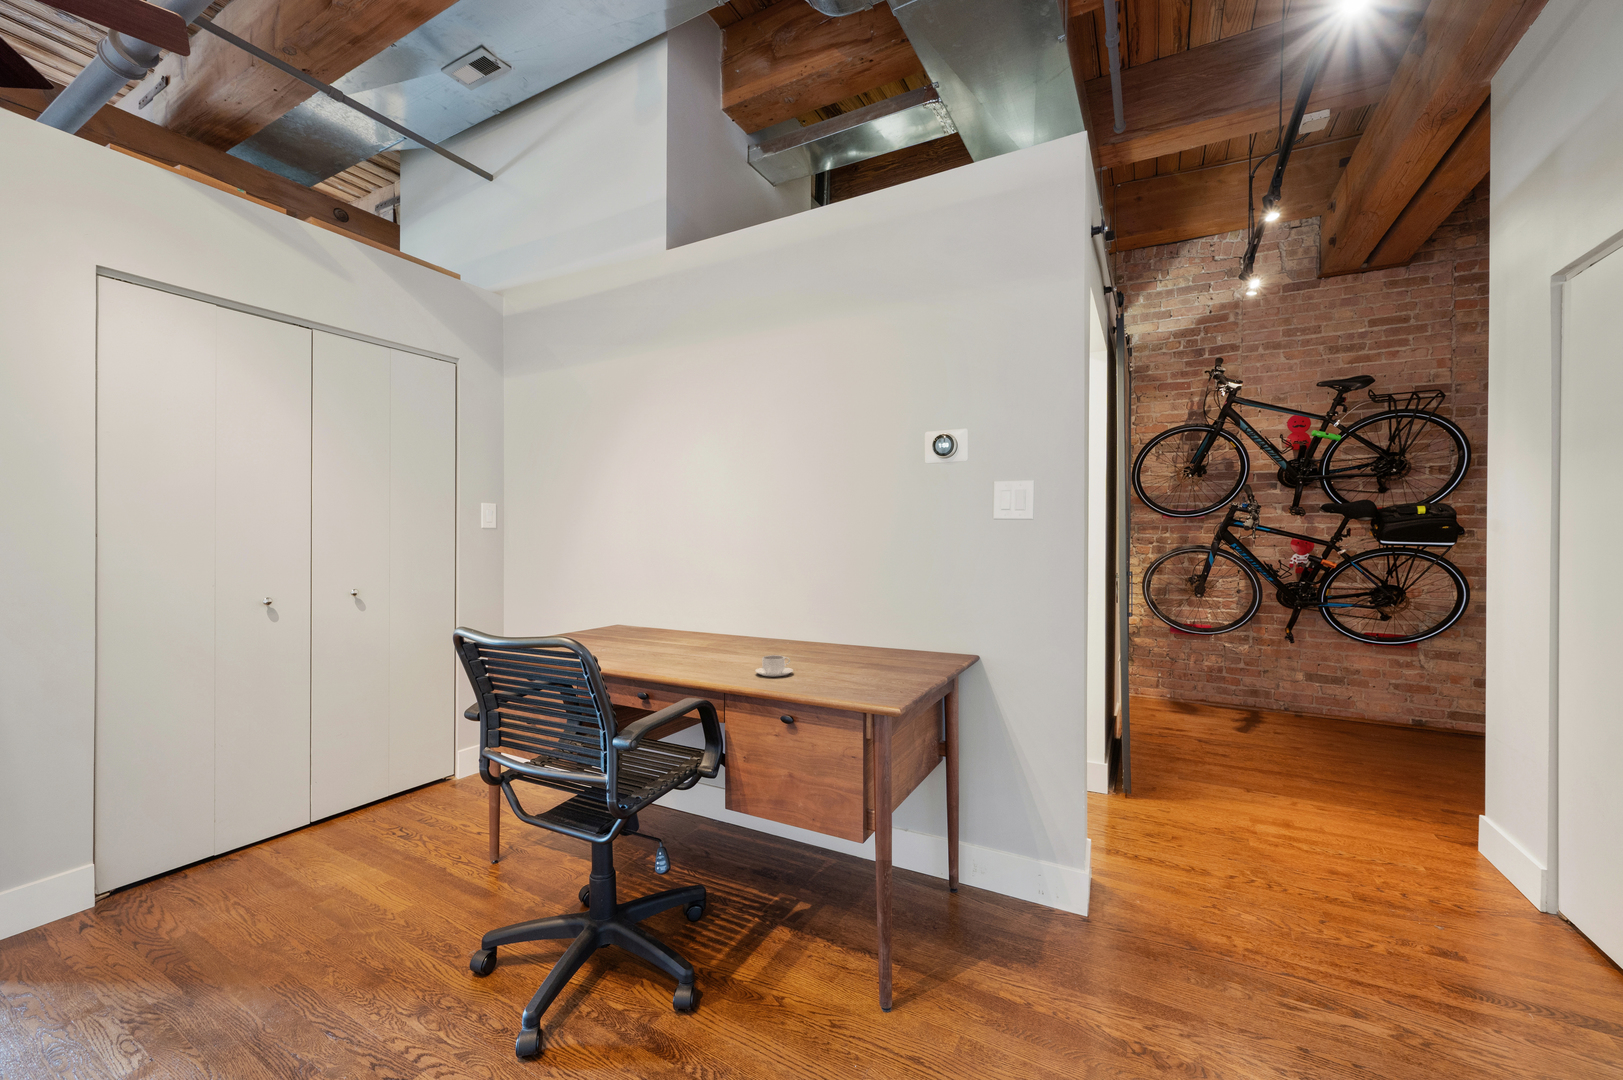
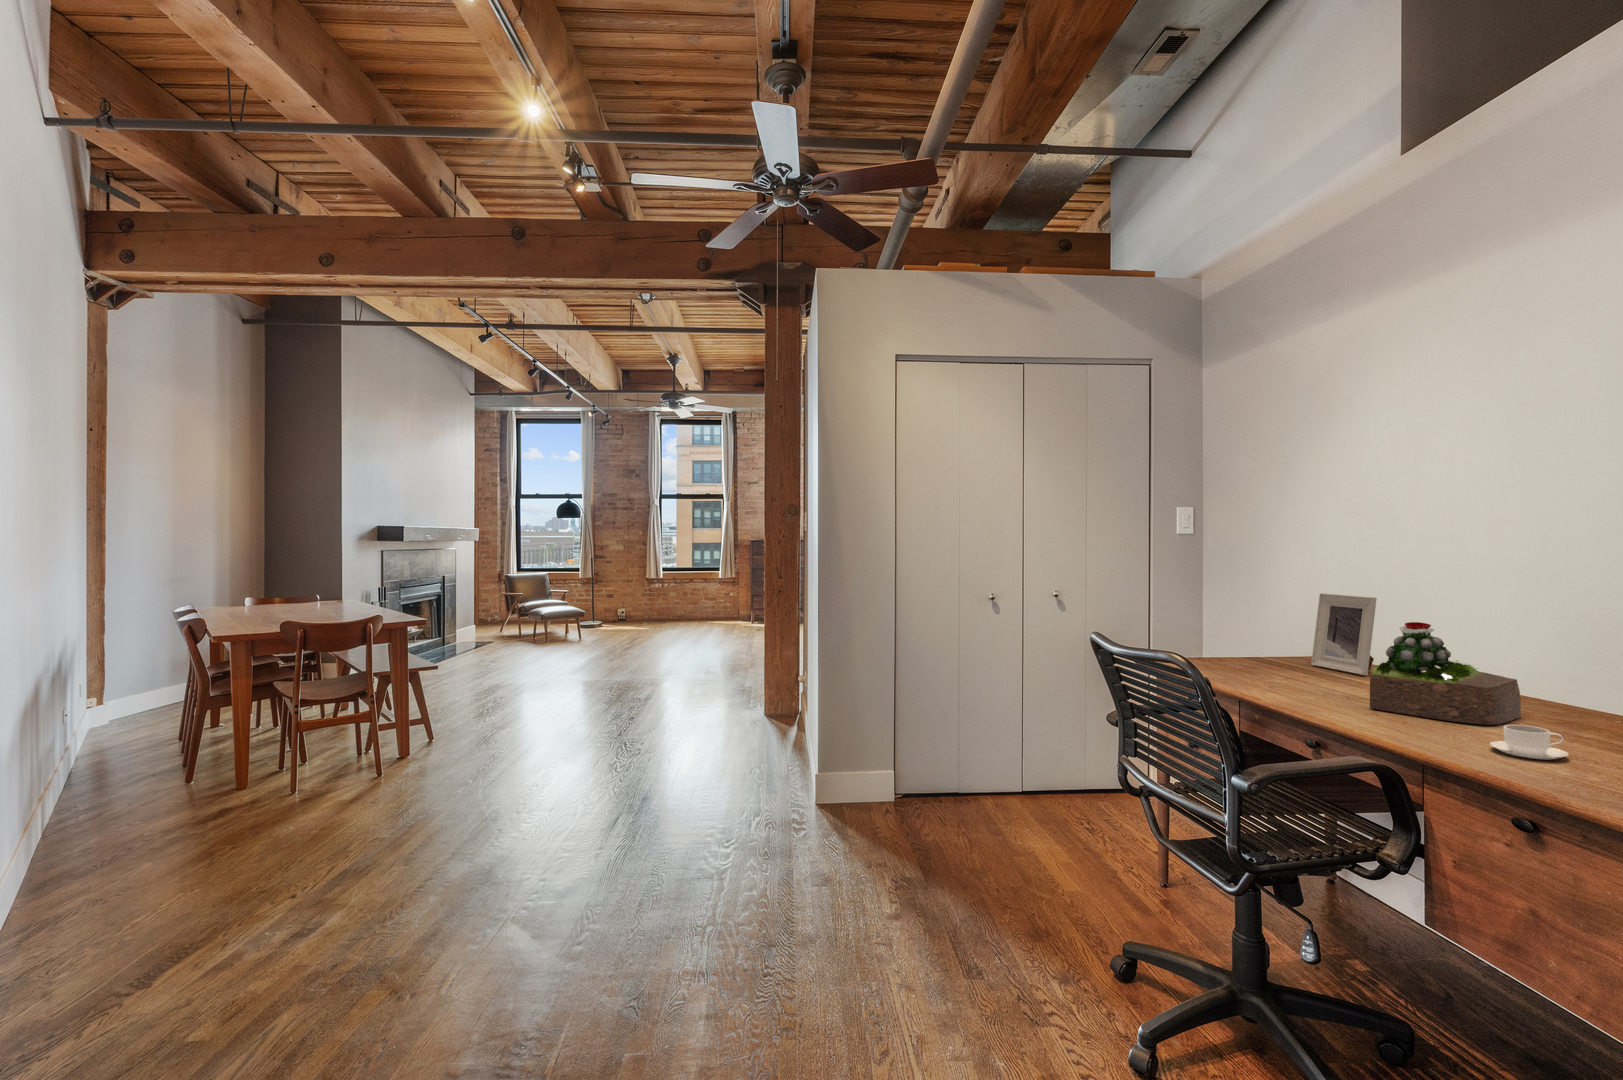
picture frame: none [610,575,657,637] -> present [1311,593,1377,675]
succulent plant: none [673,592,751,661] -> present [1370,622,1521,725]

